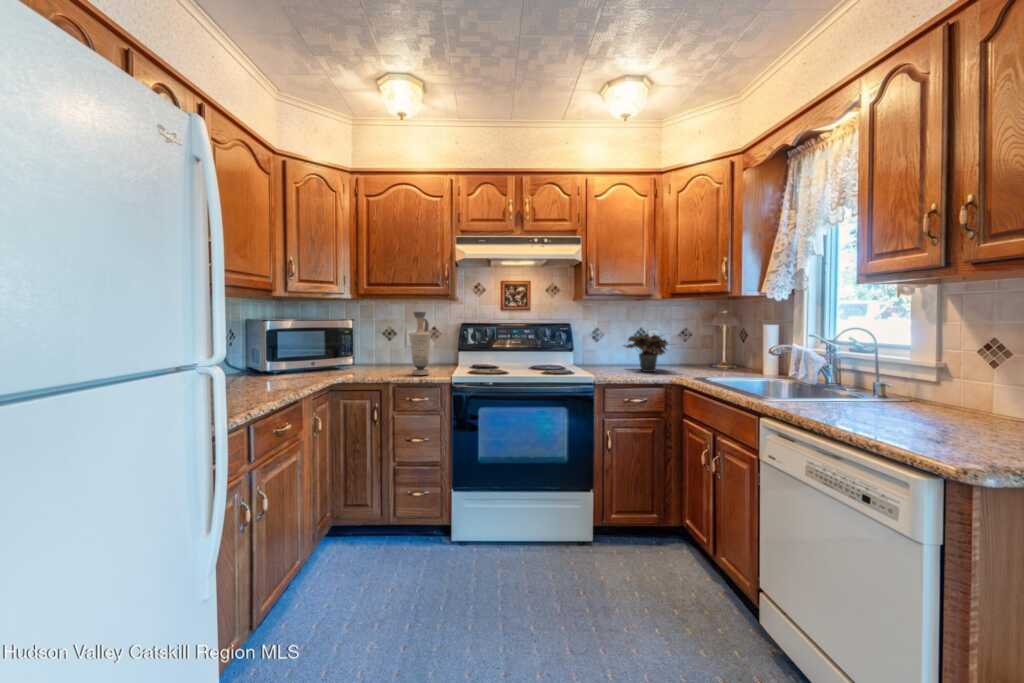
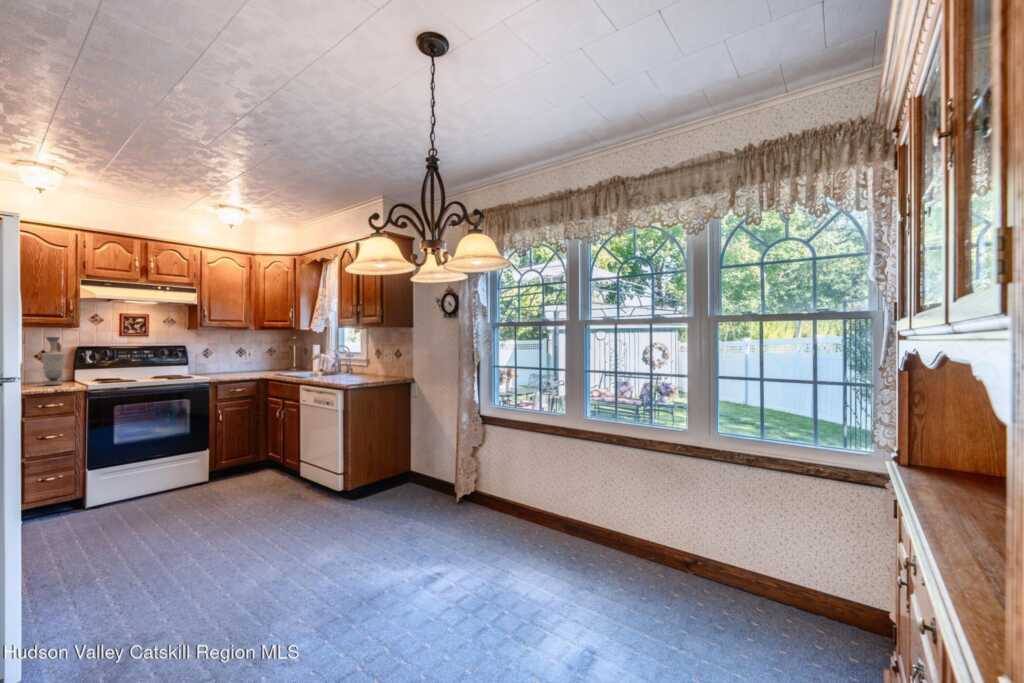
potted plant: present [624,334,669,372] -> none [227,351,265,374]

